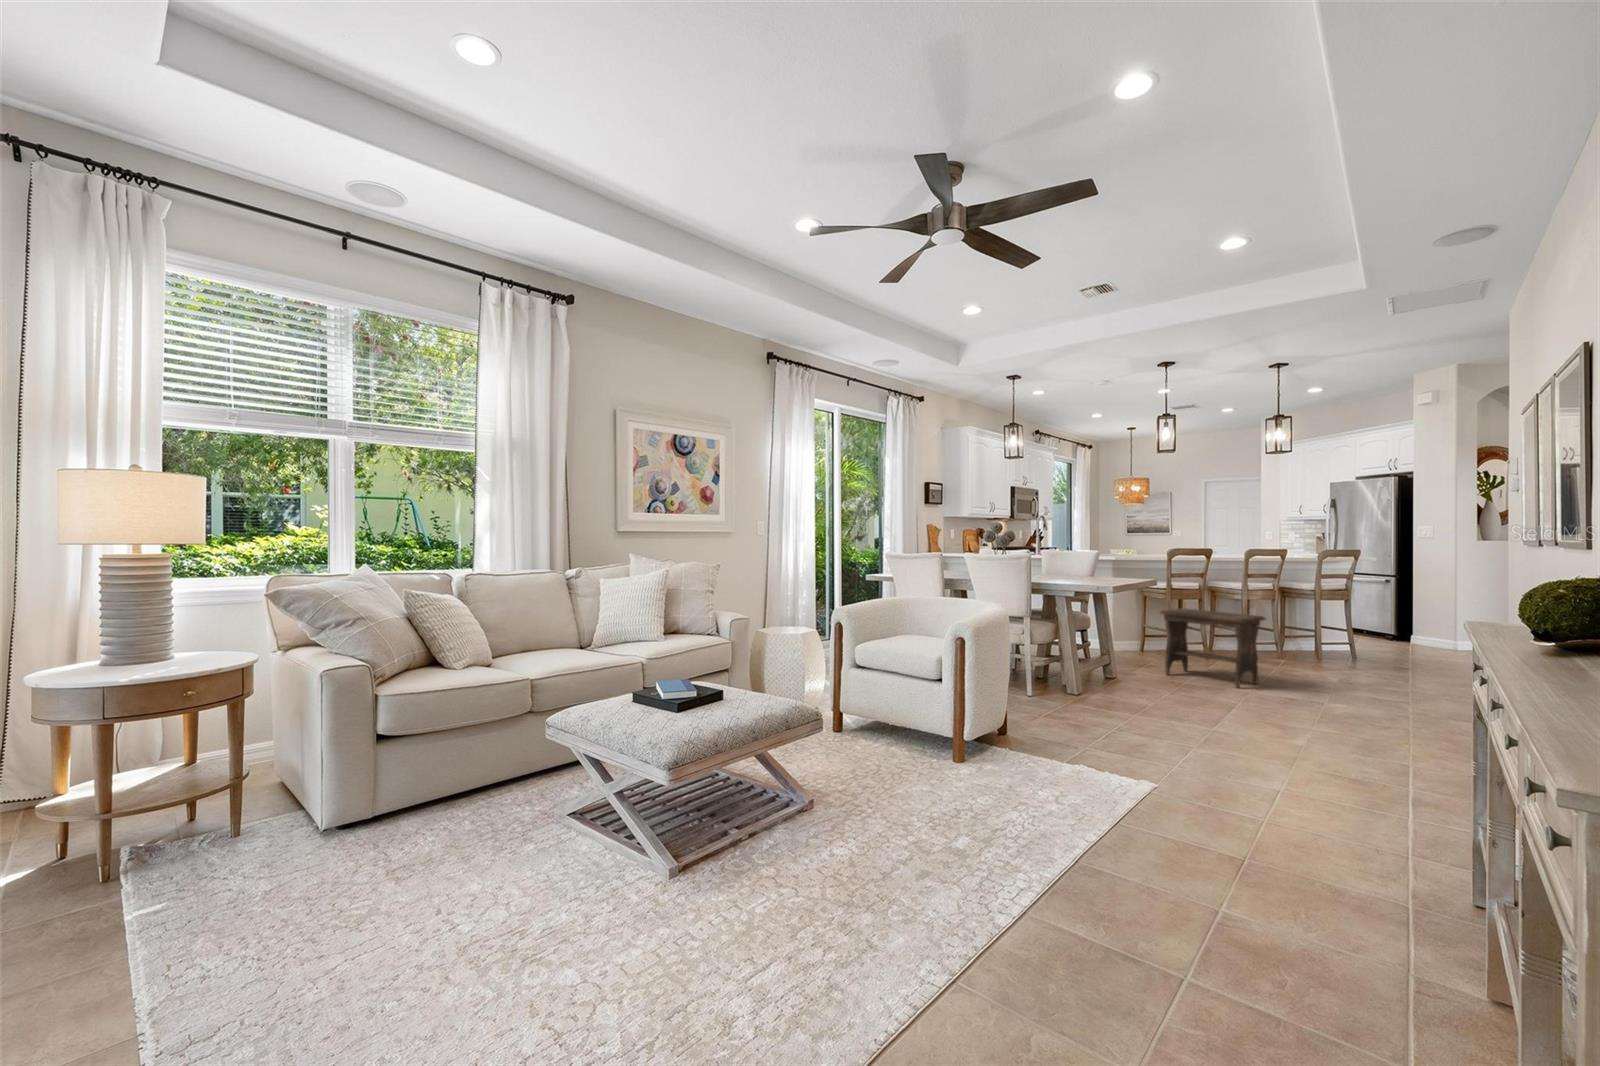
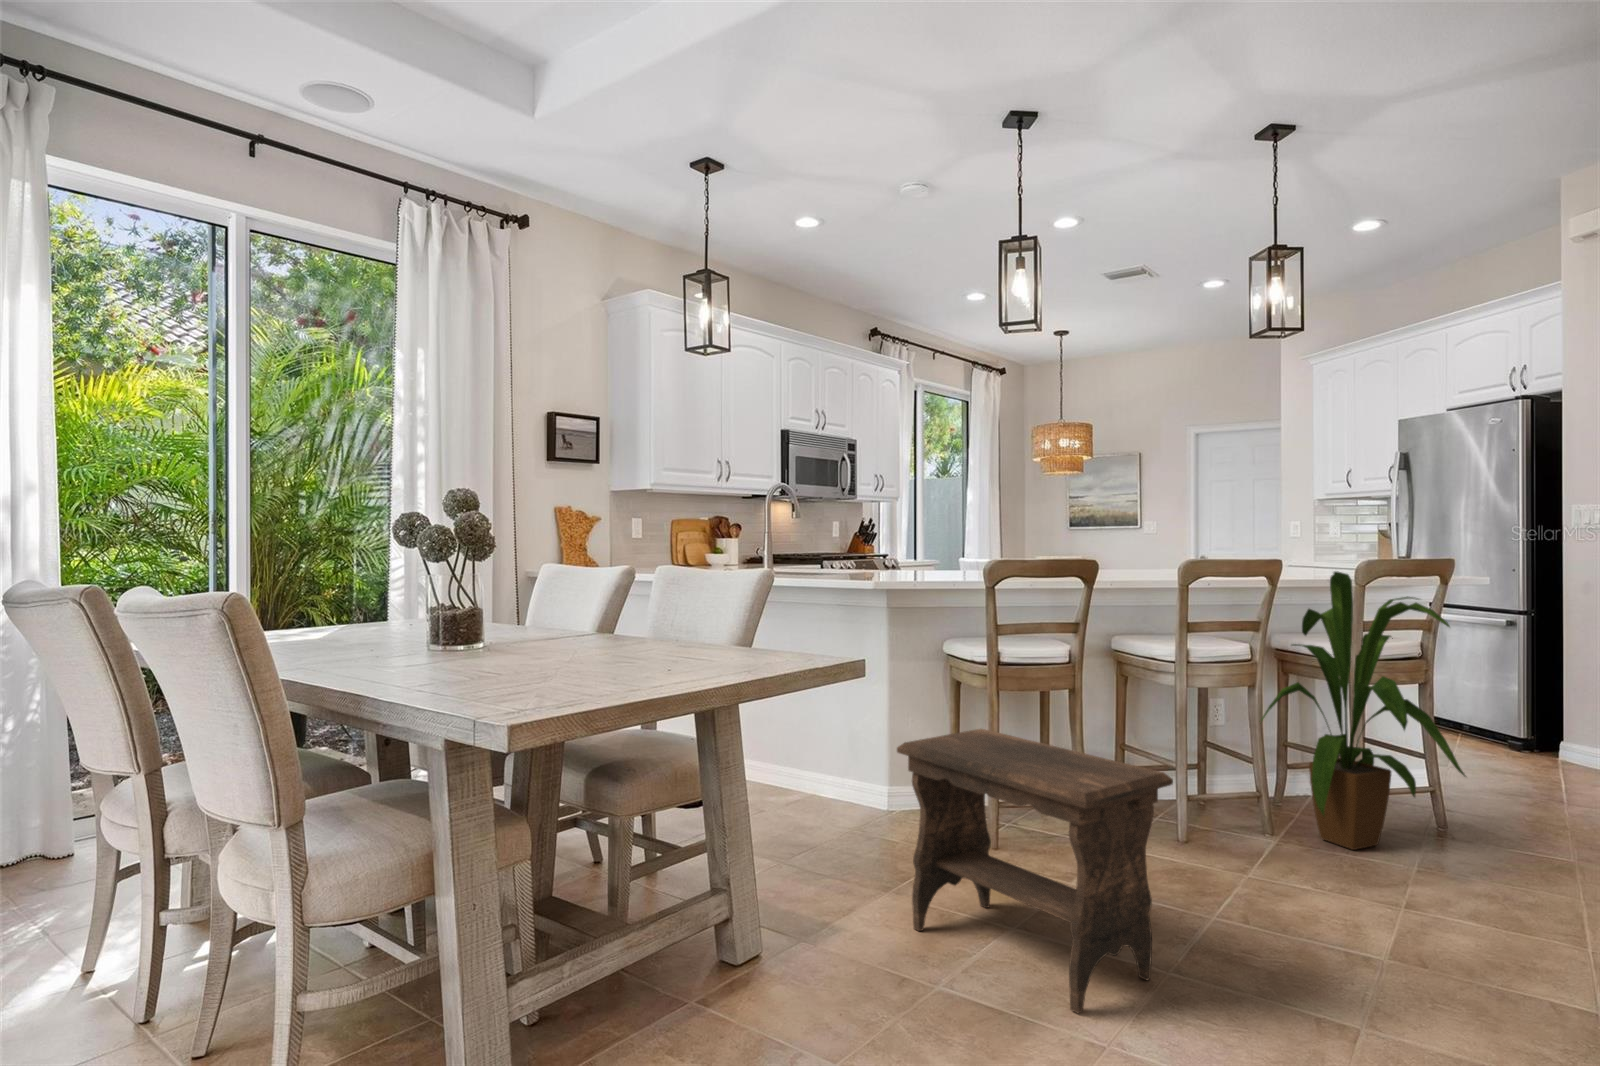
house plant: none [1275,553,1366,663] -> present [1259,571,1465,850]

